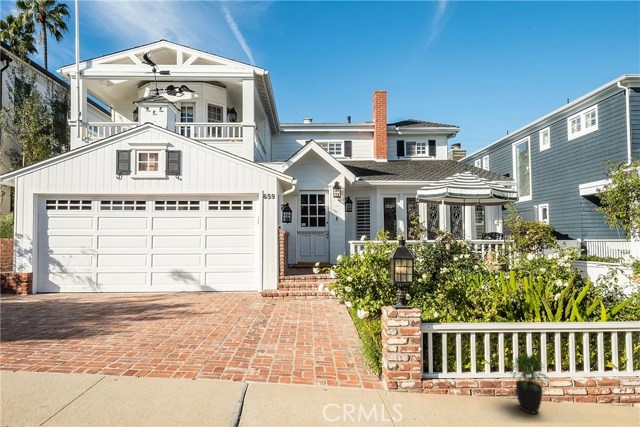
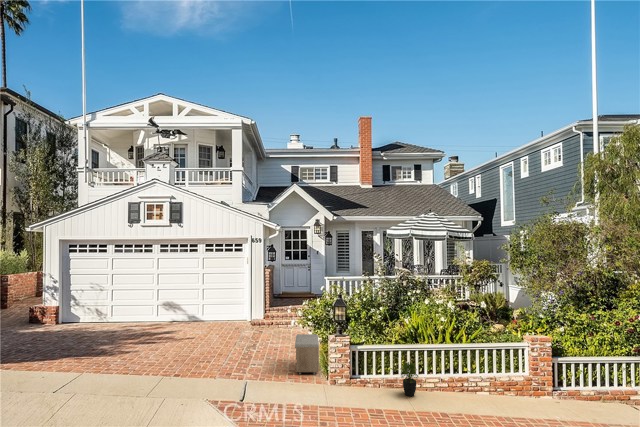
storage bench: none [324,306,363,368] -> present [295,334,319,374]

